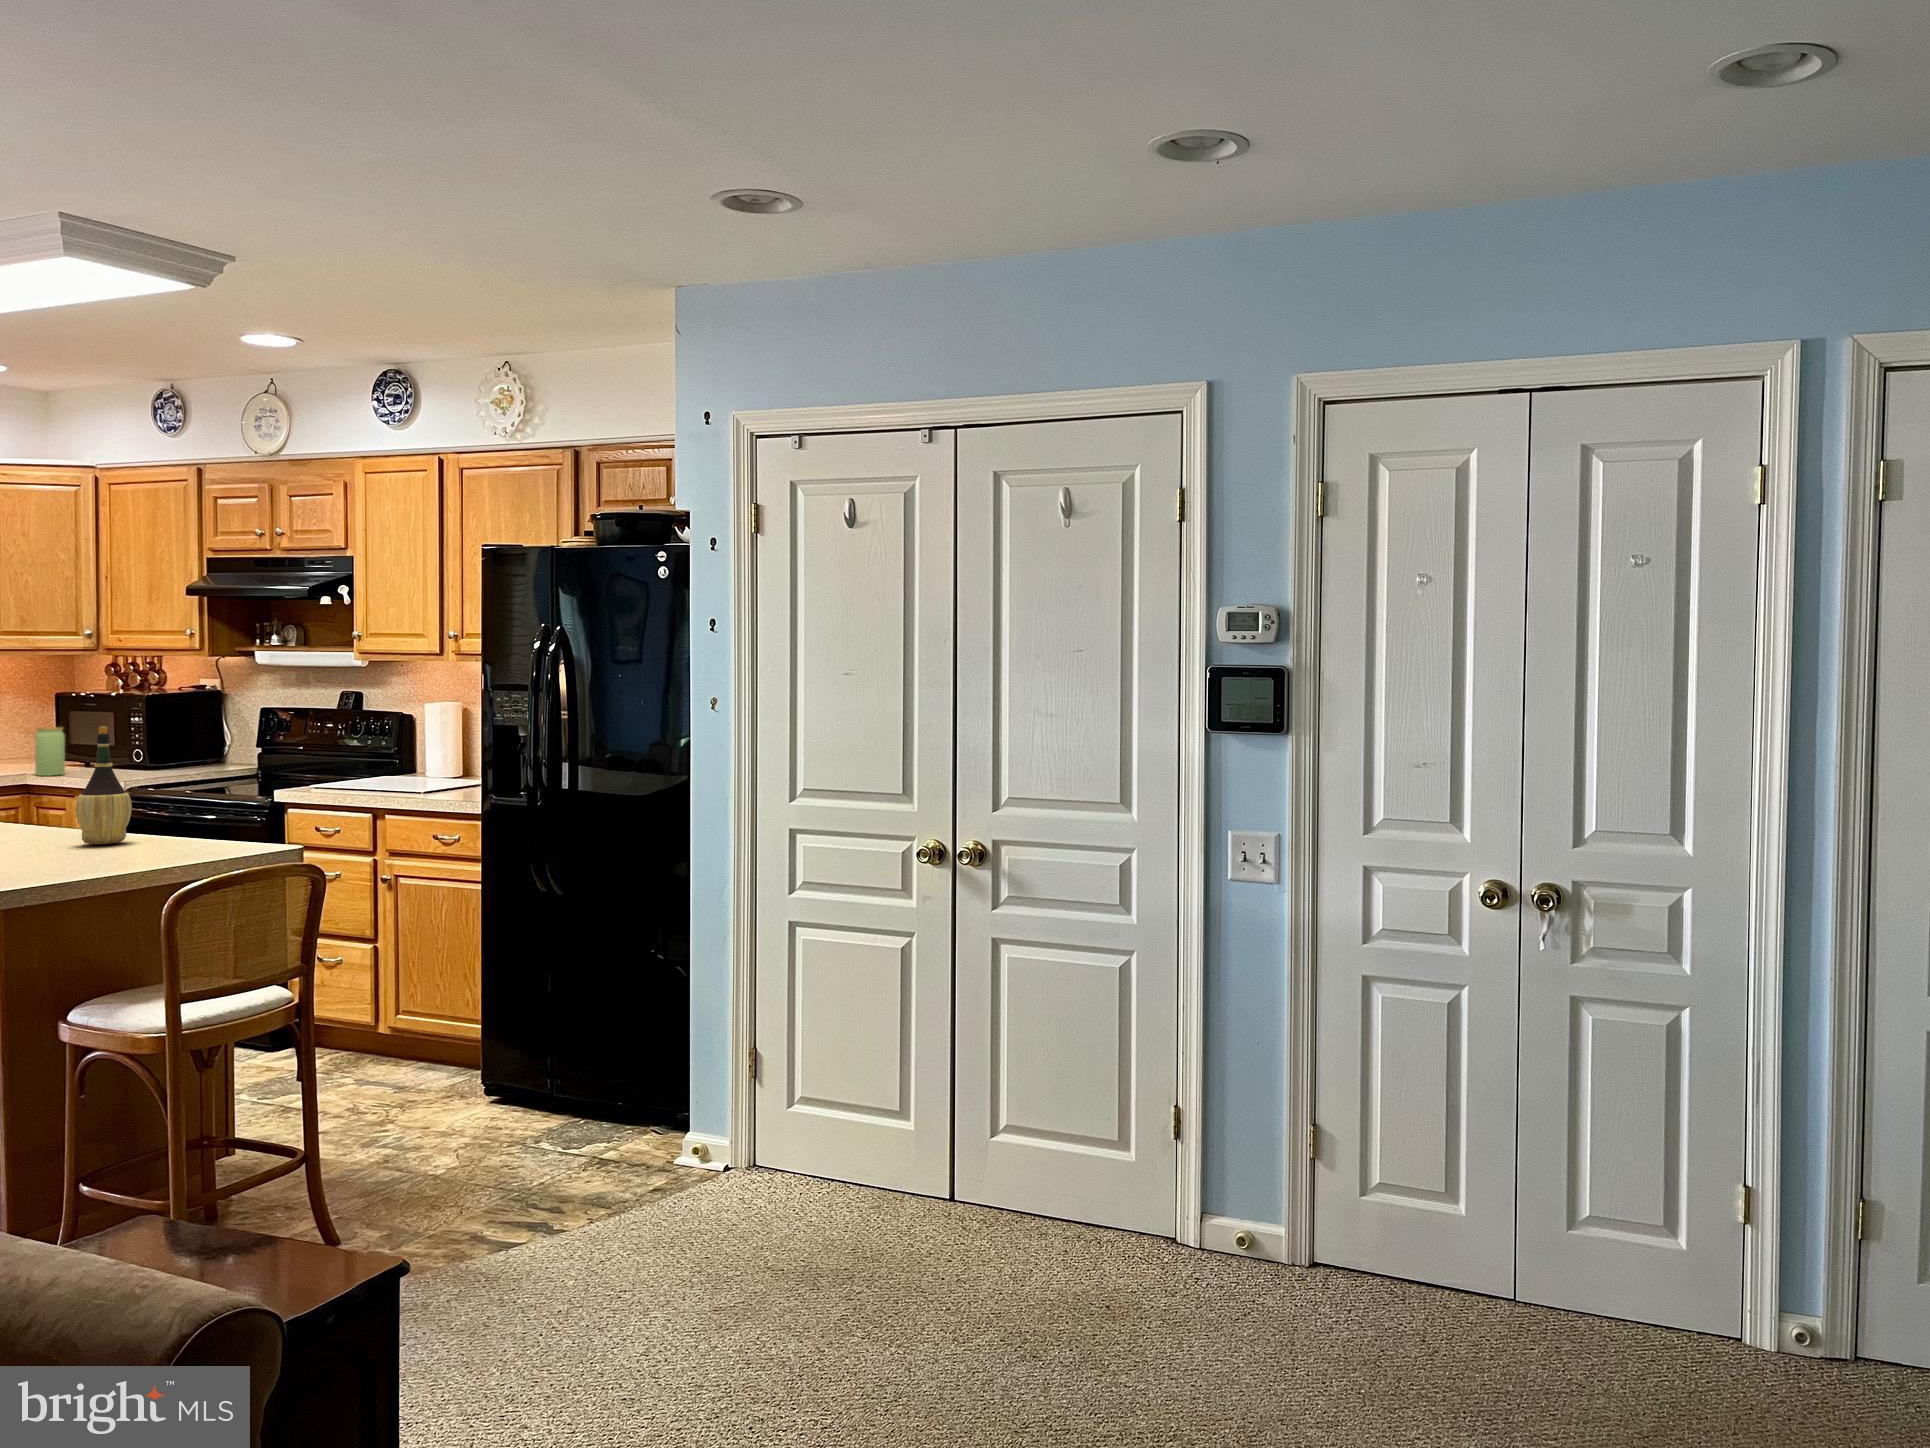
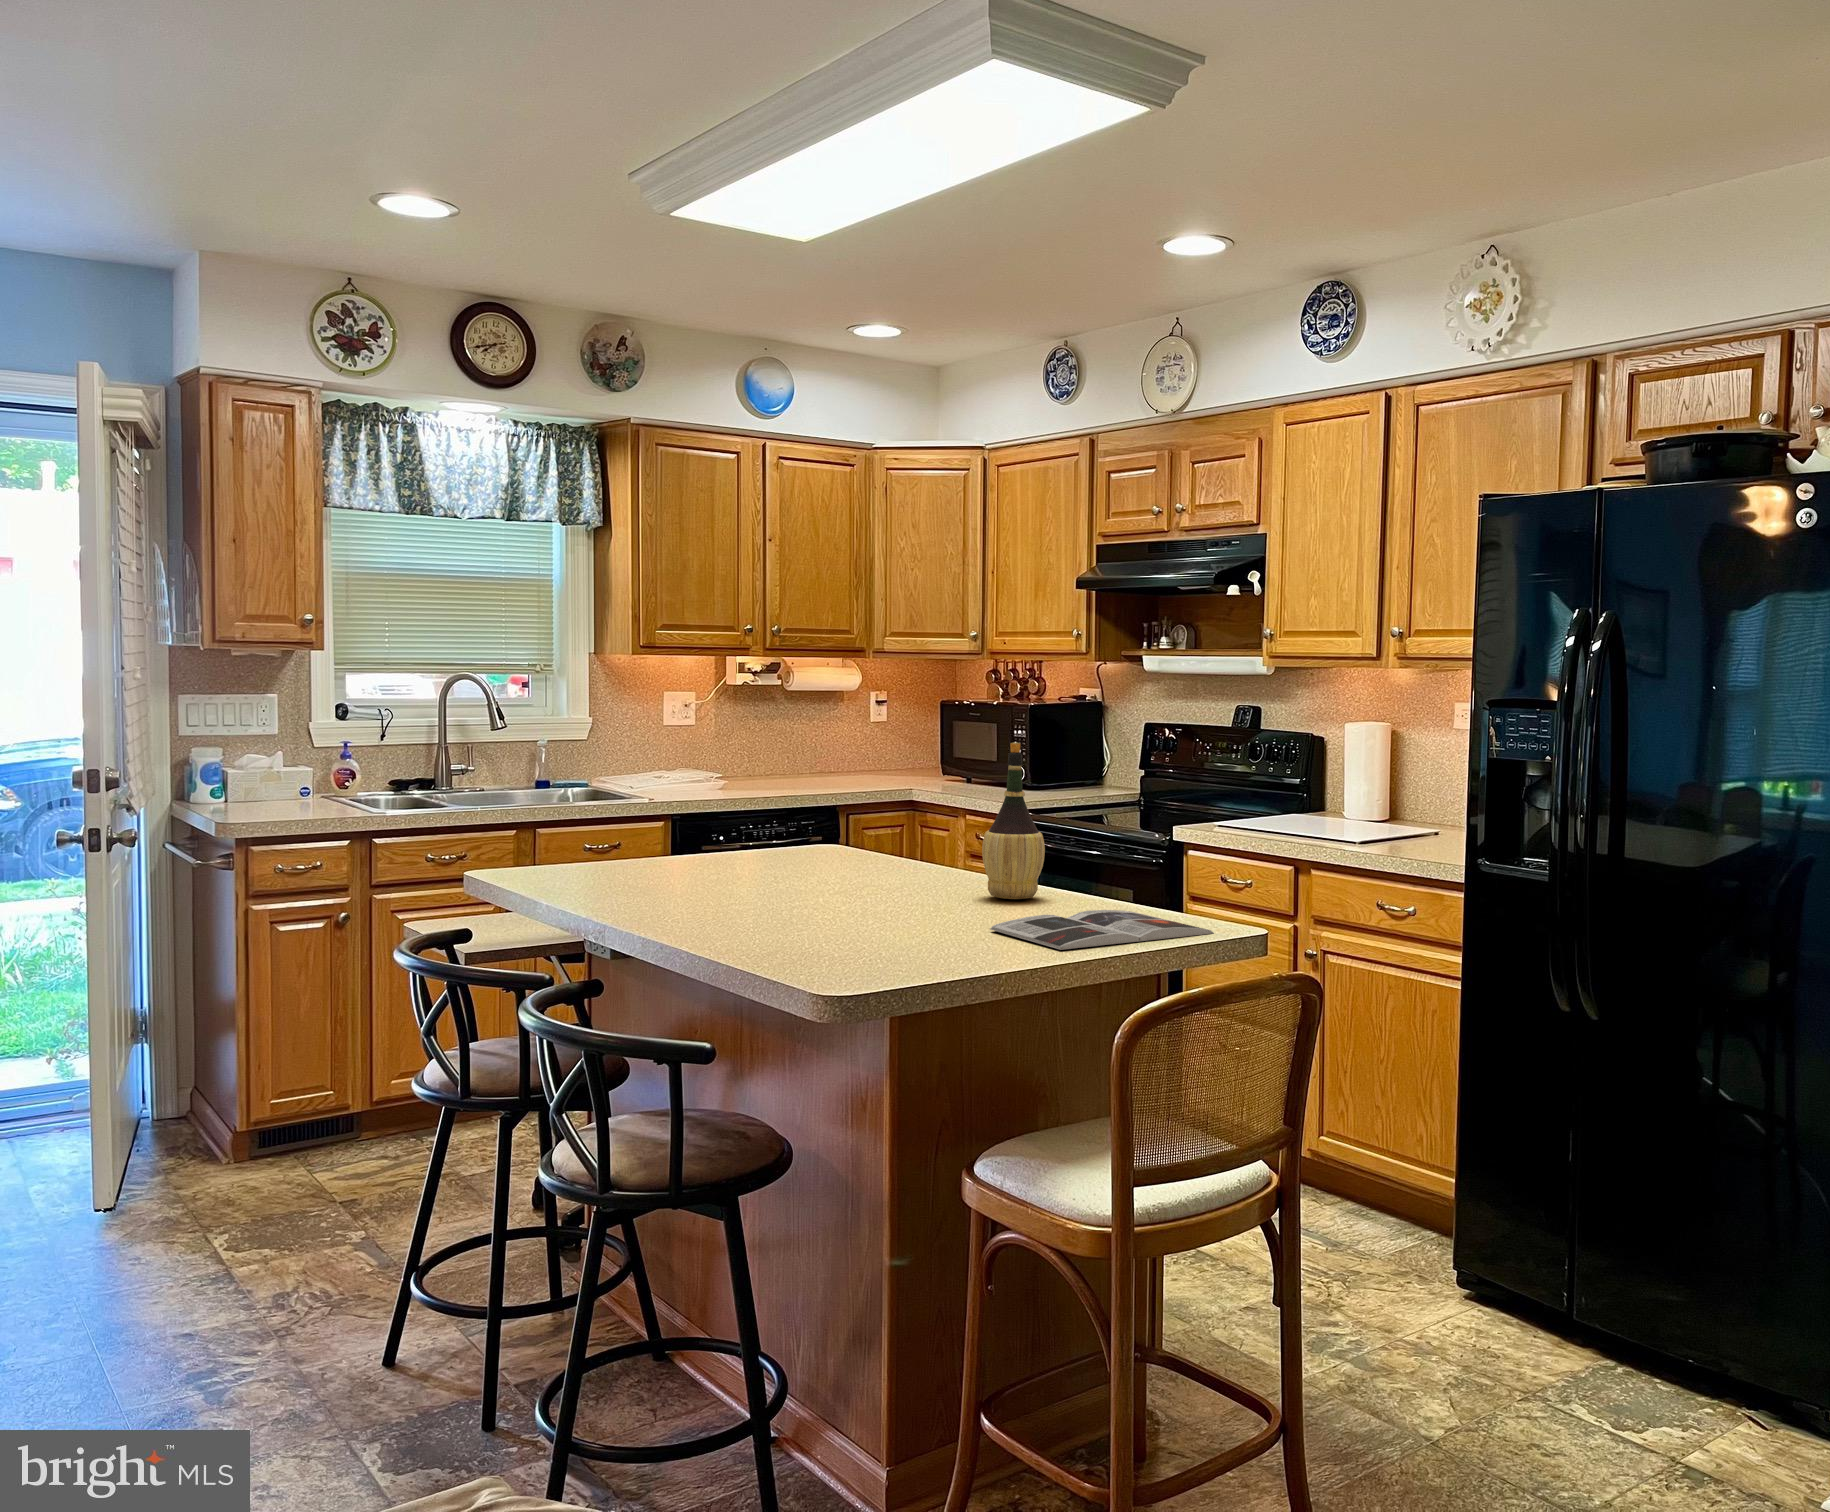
jar: present [35,727,65,776] -> none [923,737,951,791]
magazine: none [77,843,260,868] -> present [990,910,1214,950]

